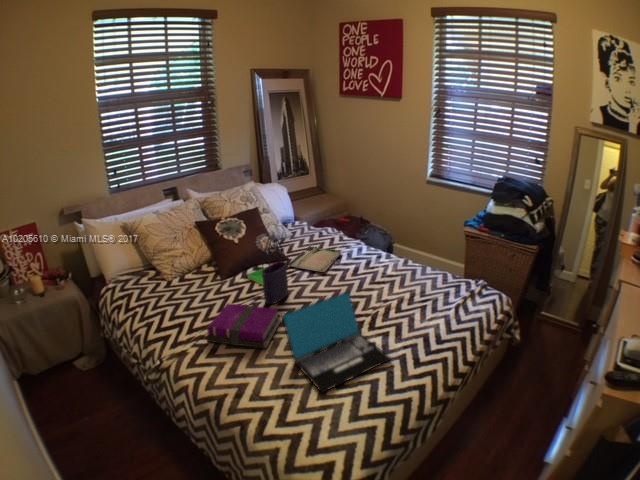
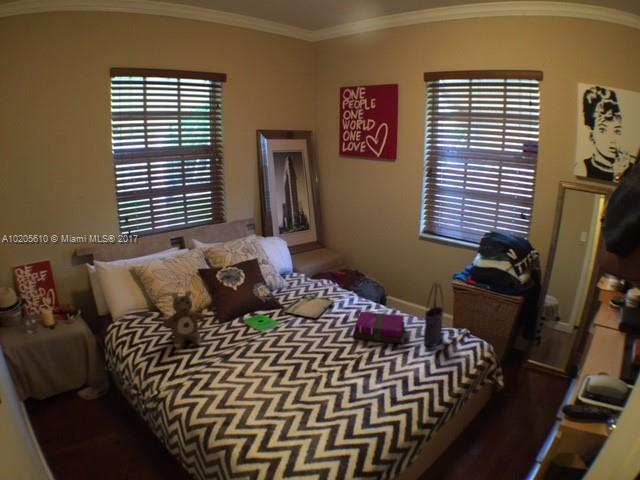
tote bag: present [262,236,288,304] -> present [424,283,443,347]
stuffed bear: none [160,248,205,310] -> present [162,291,205,348]
laptop: present [282,292,391,393] -> none [270,333,370,424]
notebook: present [206,303,280,349] -> present [353,312,405,344]

